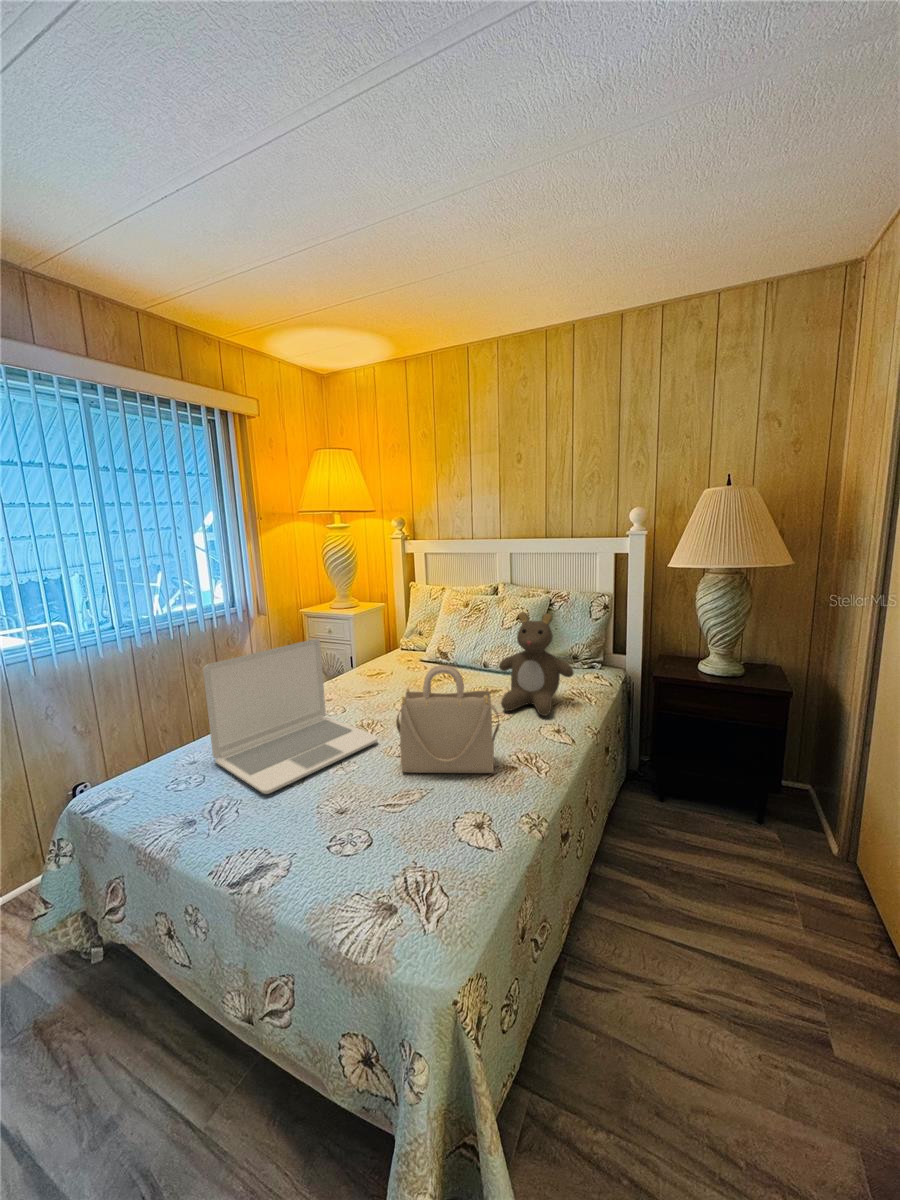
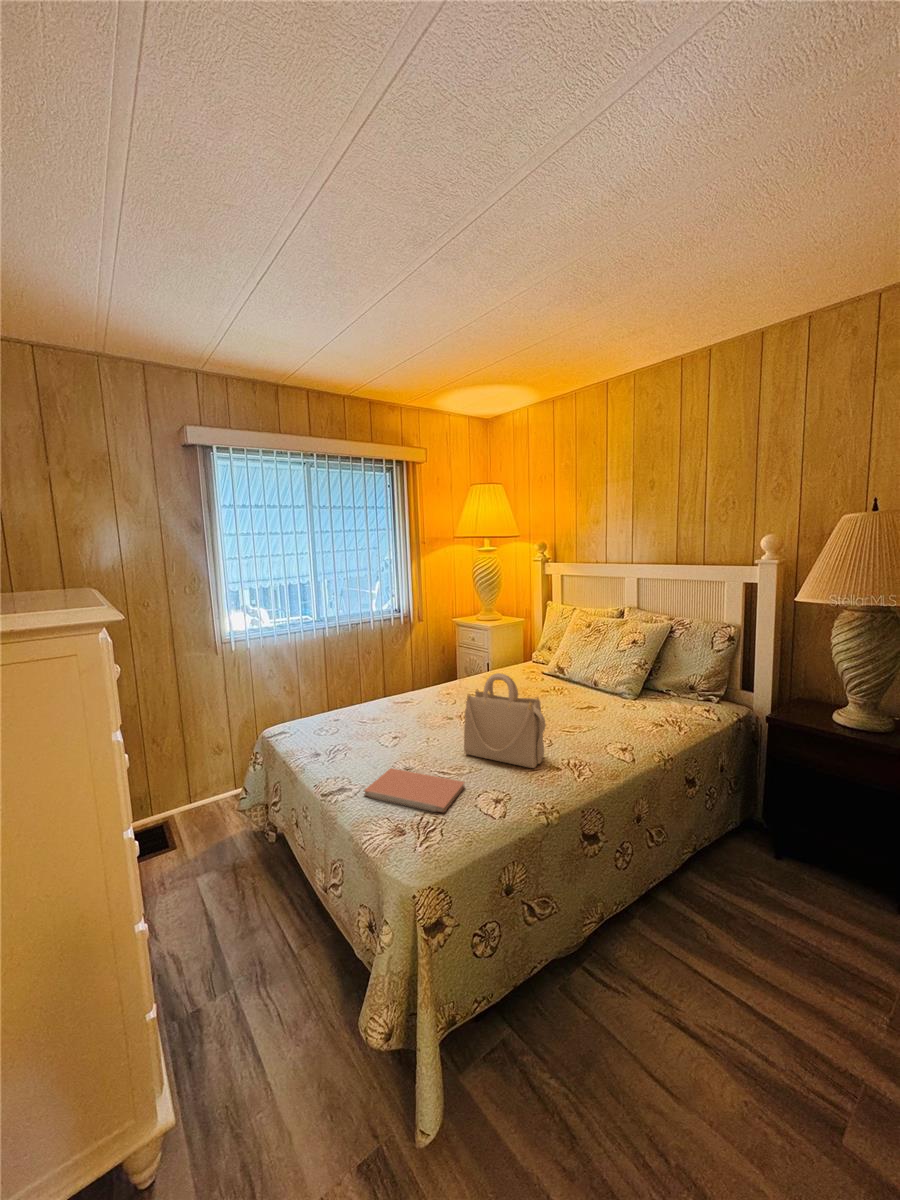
teddy bear: present [499,612,573,716] -> none [580,636,655,734]
laptop: present [203,639,378,794] -> none [346,644,463,749]
notebook: none [300,811,432,869] -> present [364,768,465,812]

